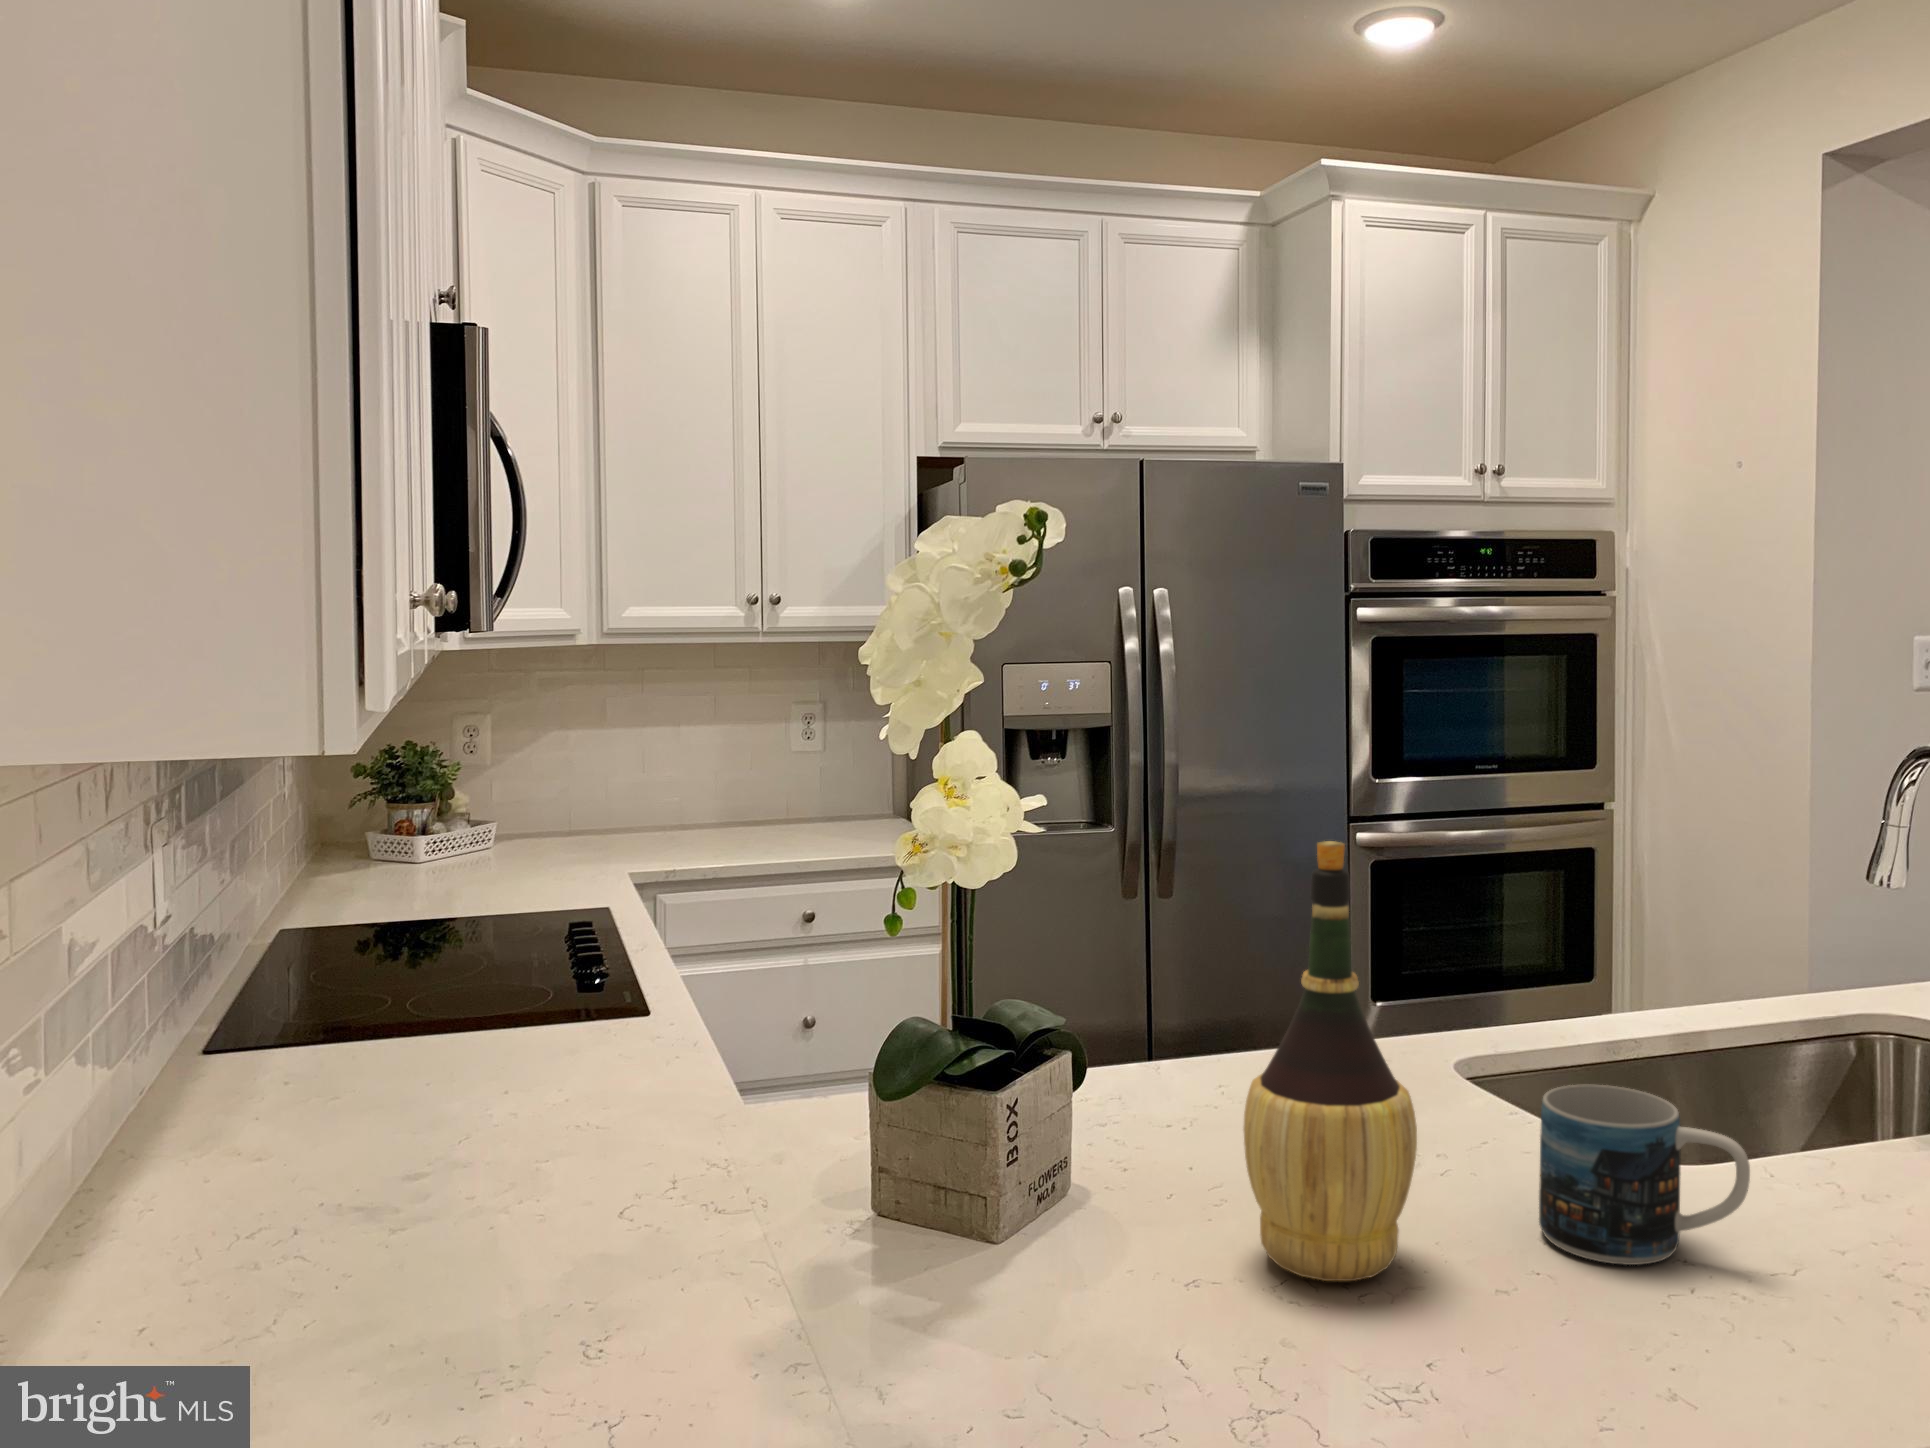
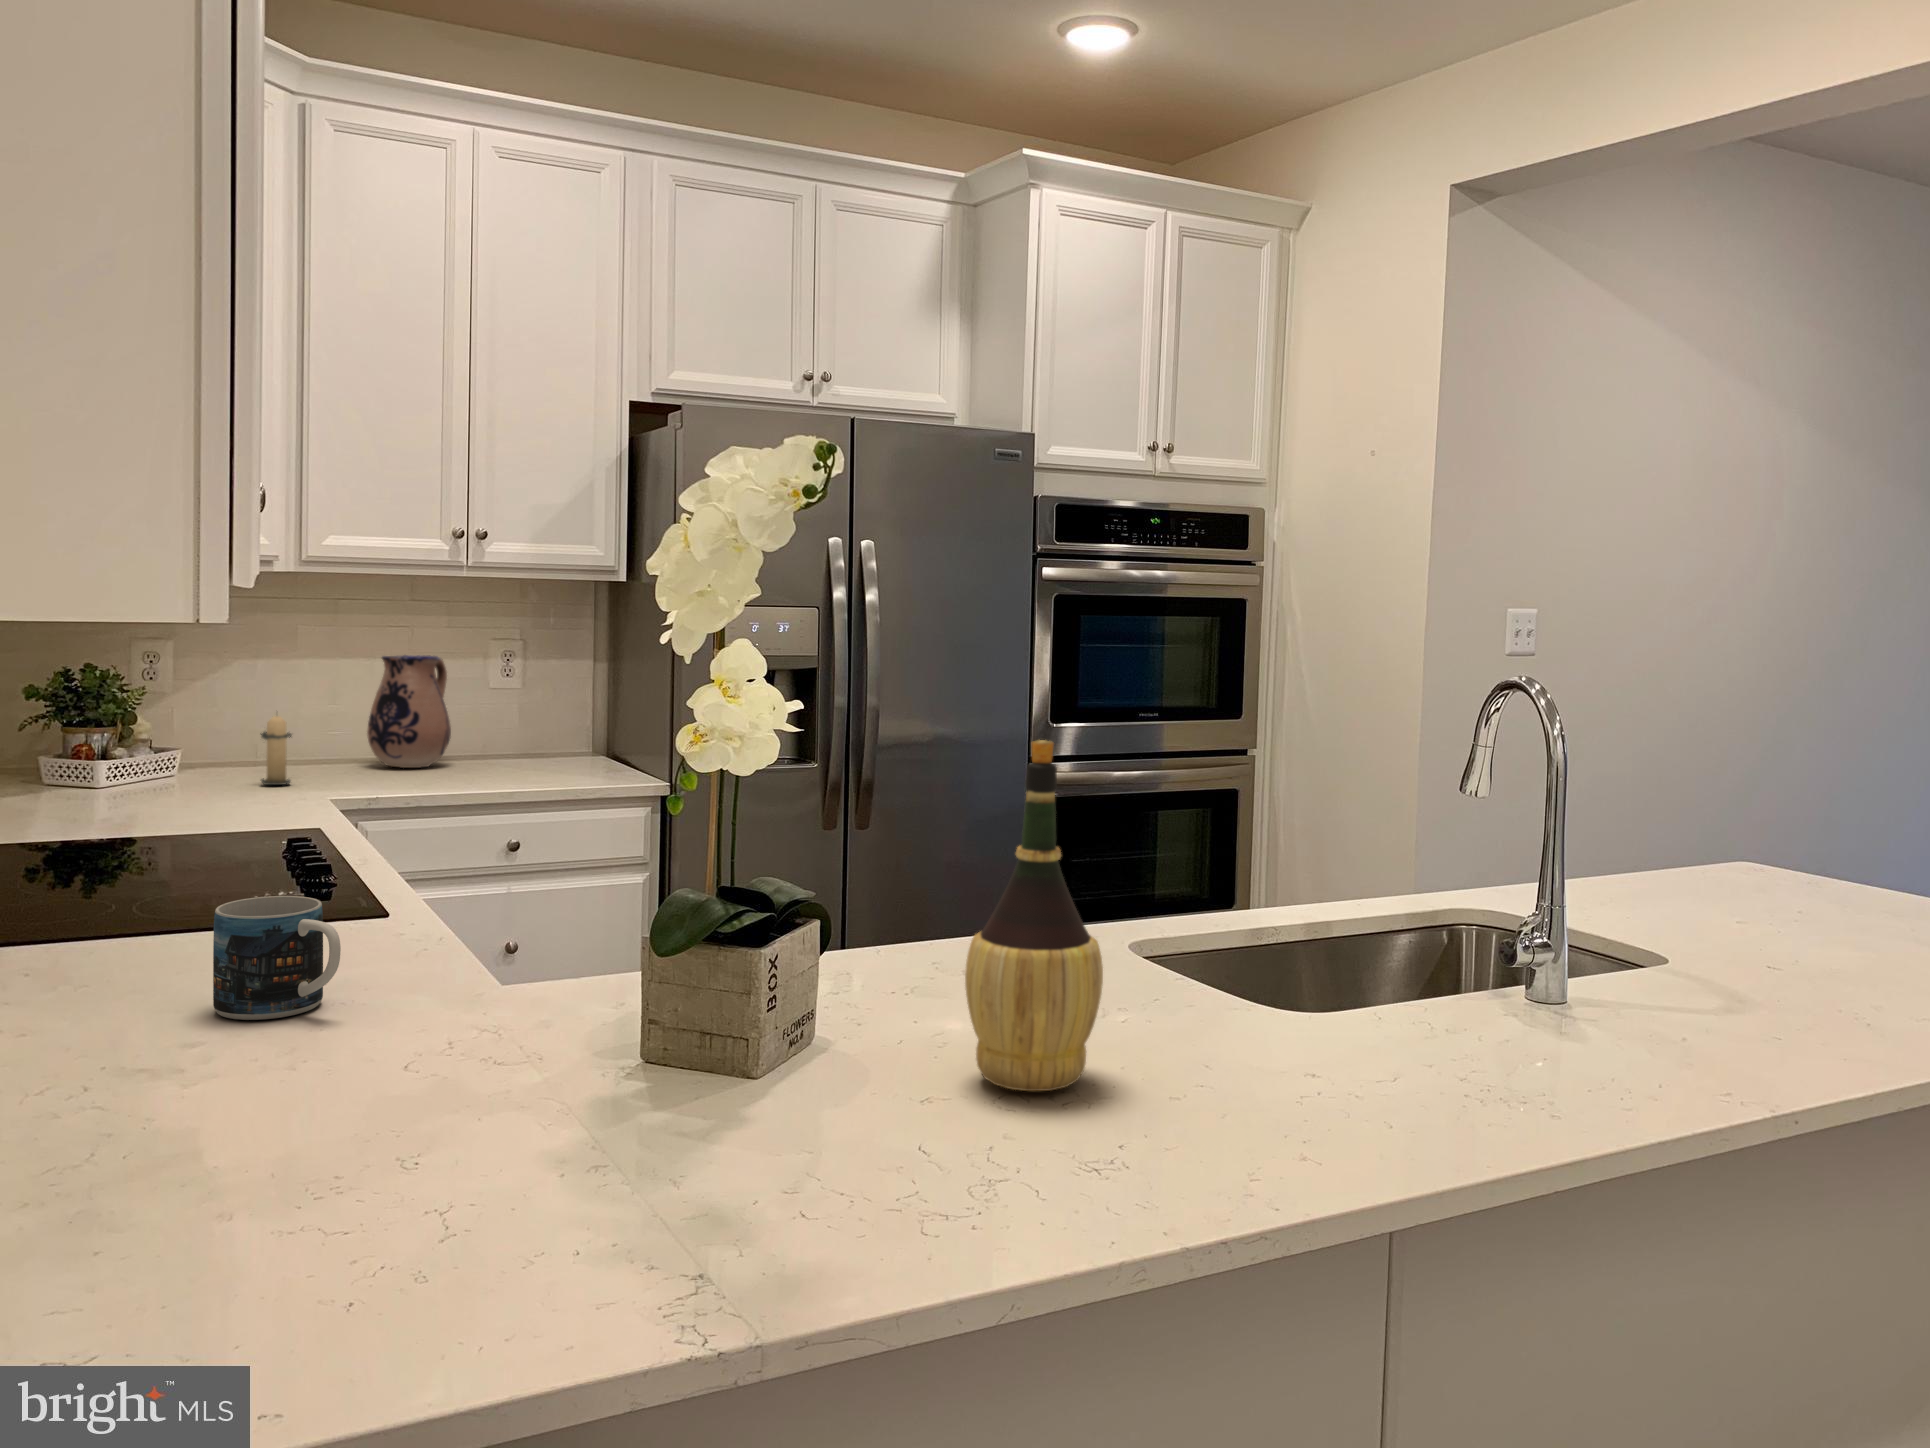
ceramic pitcher: none [669,722,748,836] -> present [367,655,451,768]
candle: none [562,783,600,858] -> present [261,716,292,785]
mug: present [1539,1085,1750,1265] -> present [213,896,341,1020]

